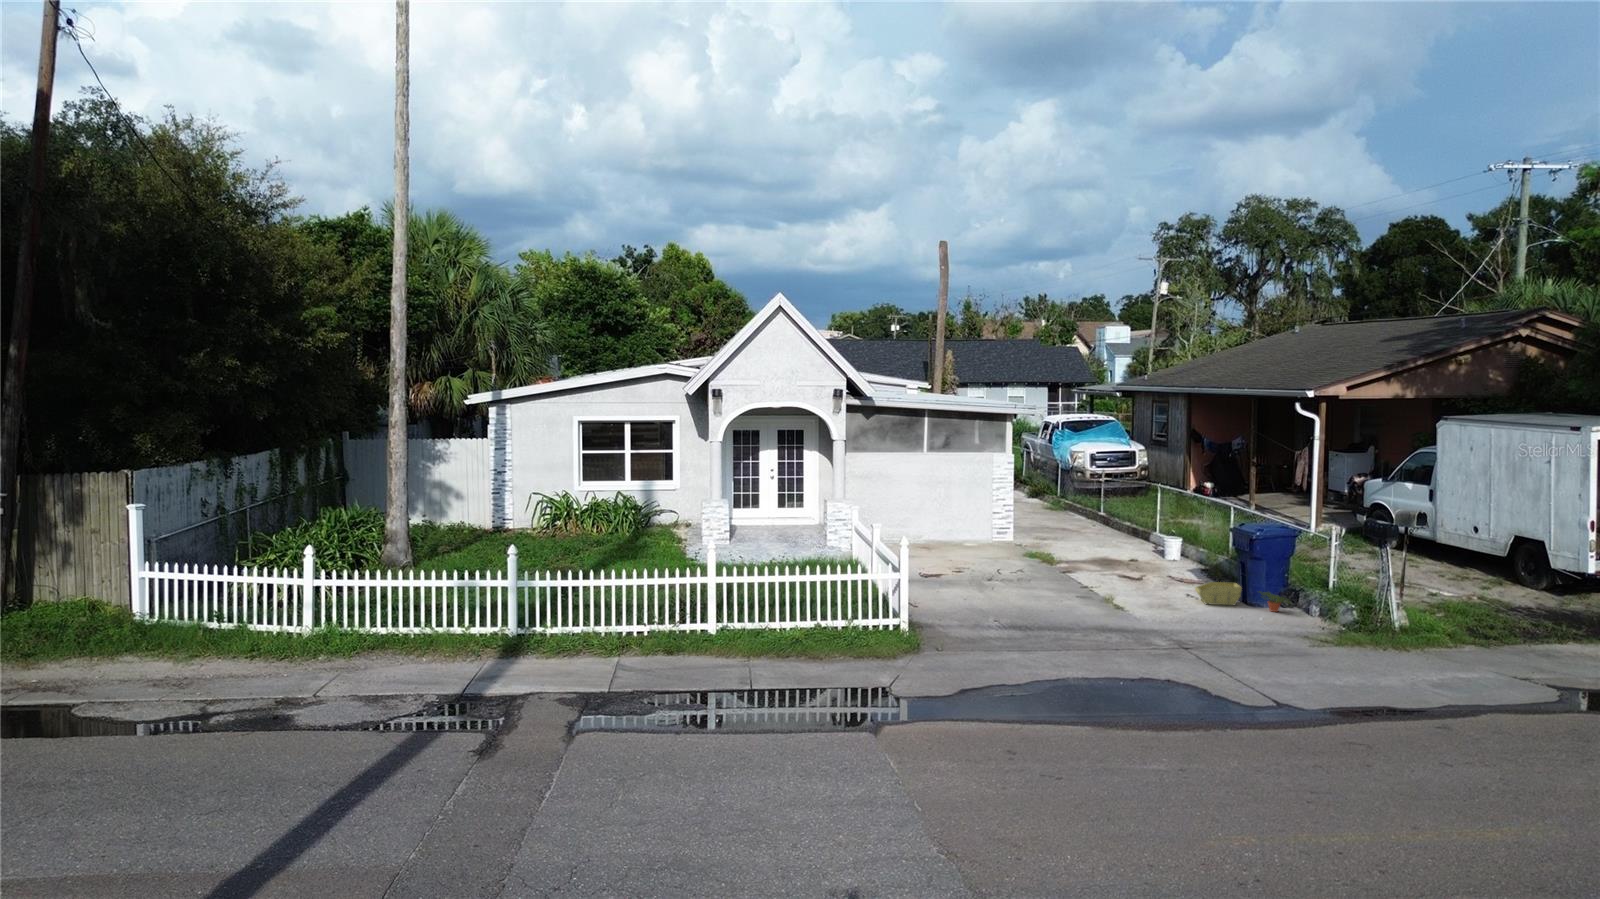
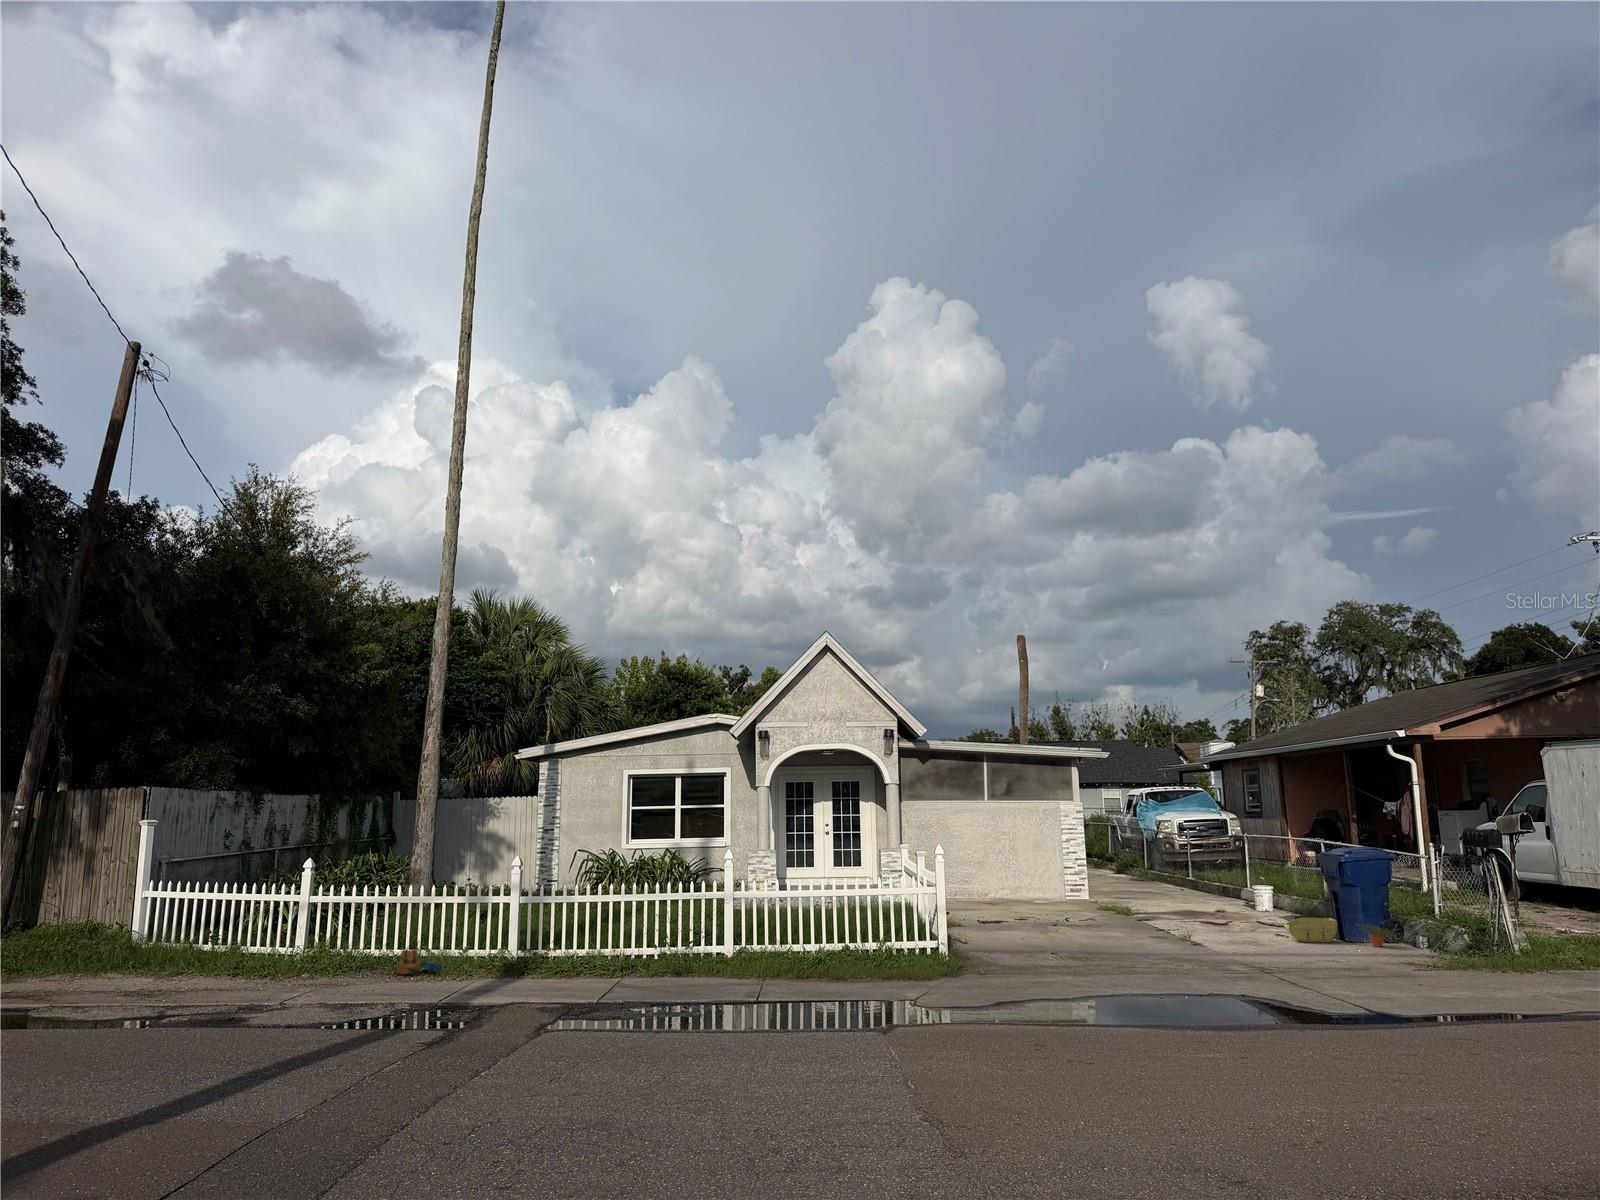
backpack: none [403,628,449,656] -> present [395,948,442,975]

